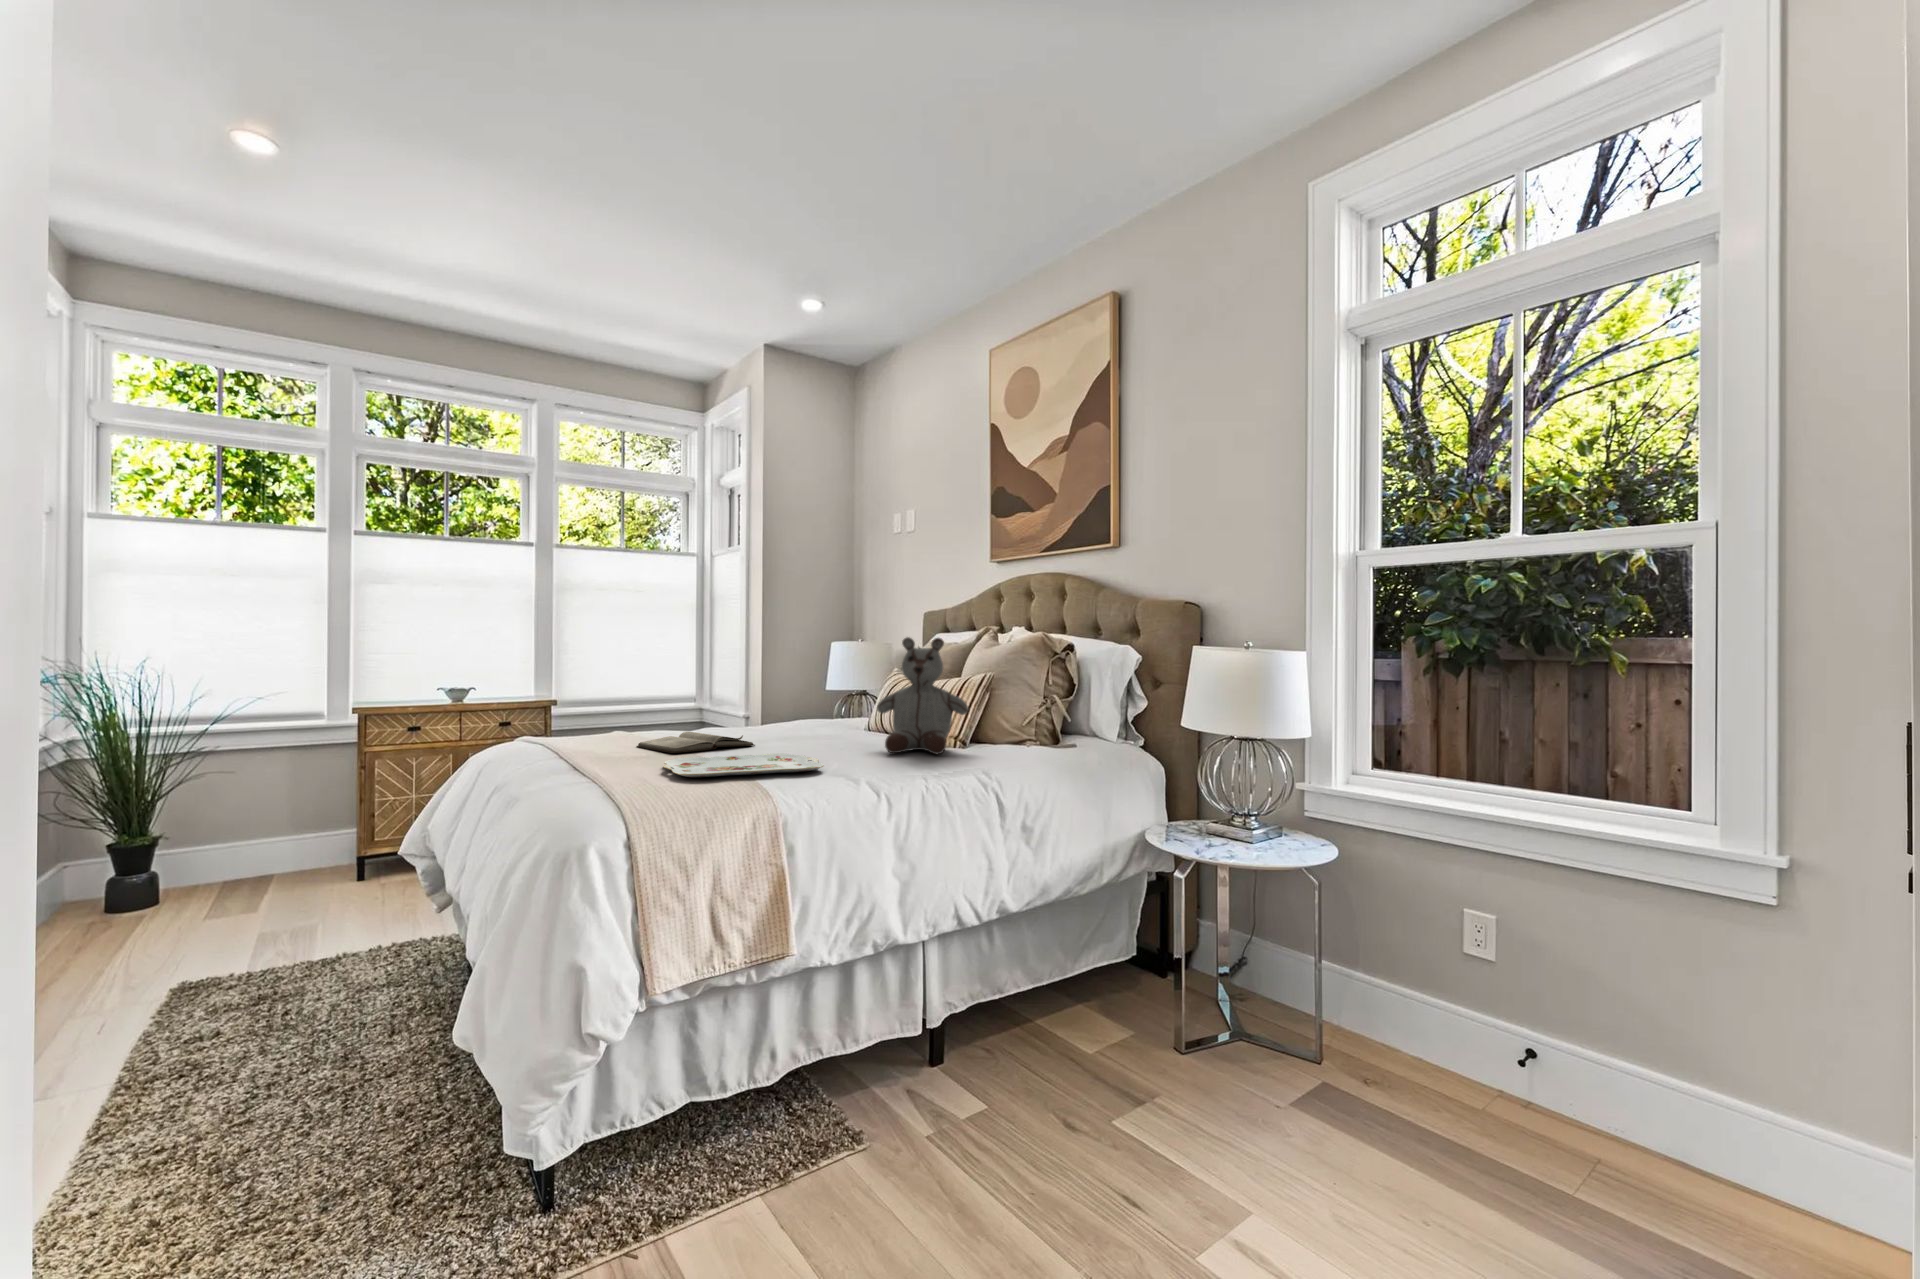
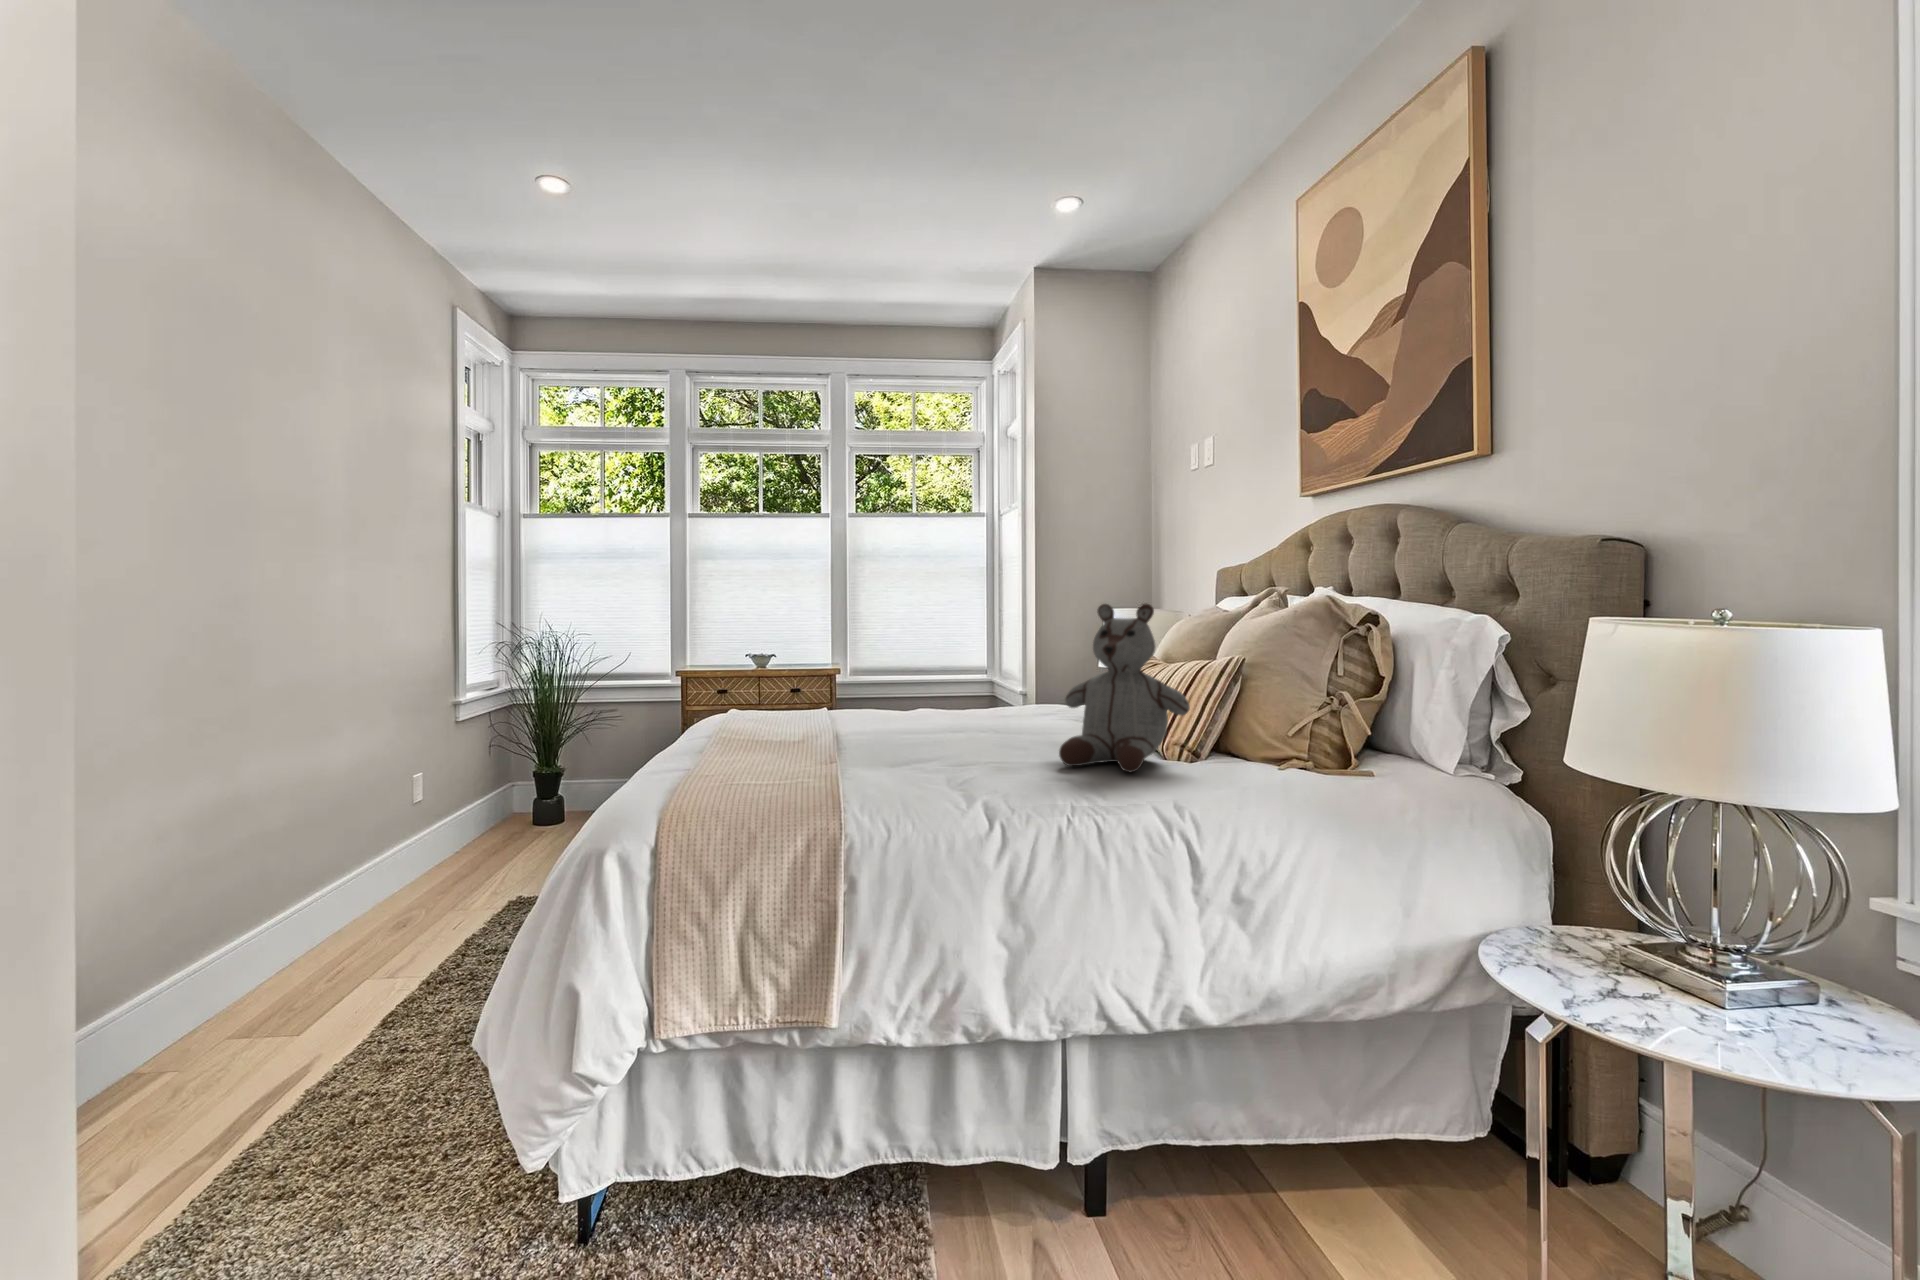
diary: present [637,732,755,753] -> none [793,719,920,748]
serving tray: present [663,754,824,777] -> none [741,757,945,790]

